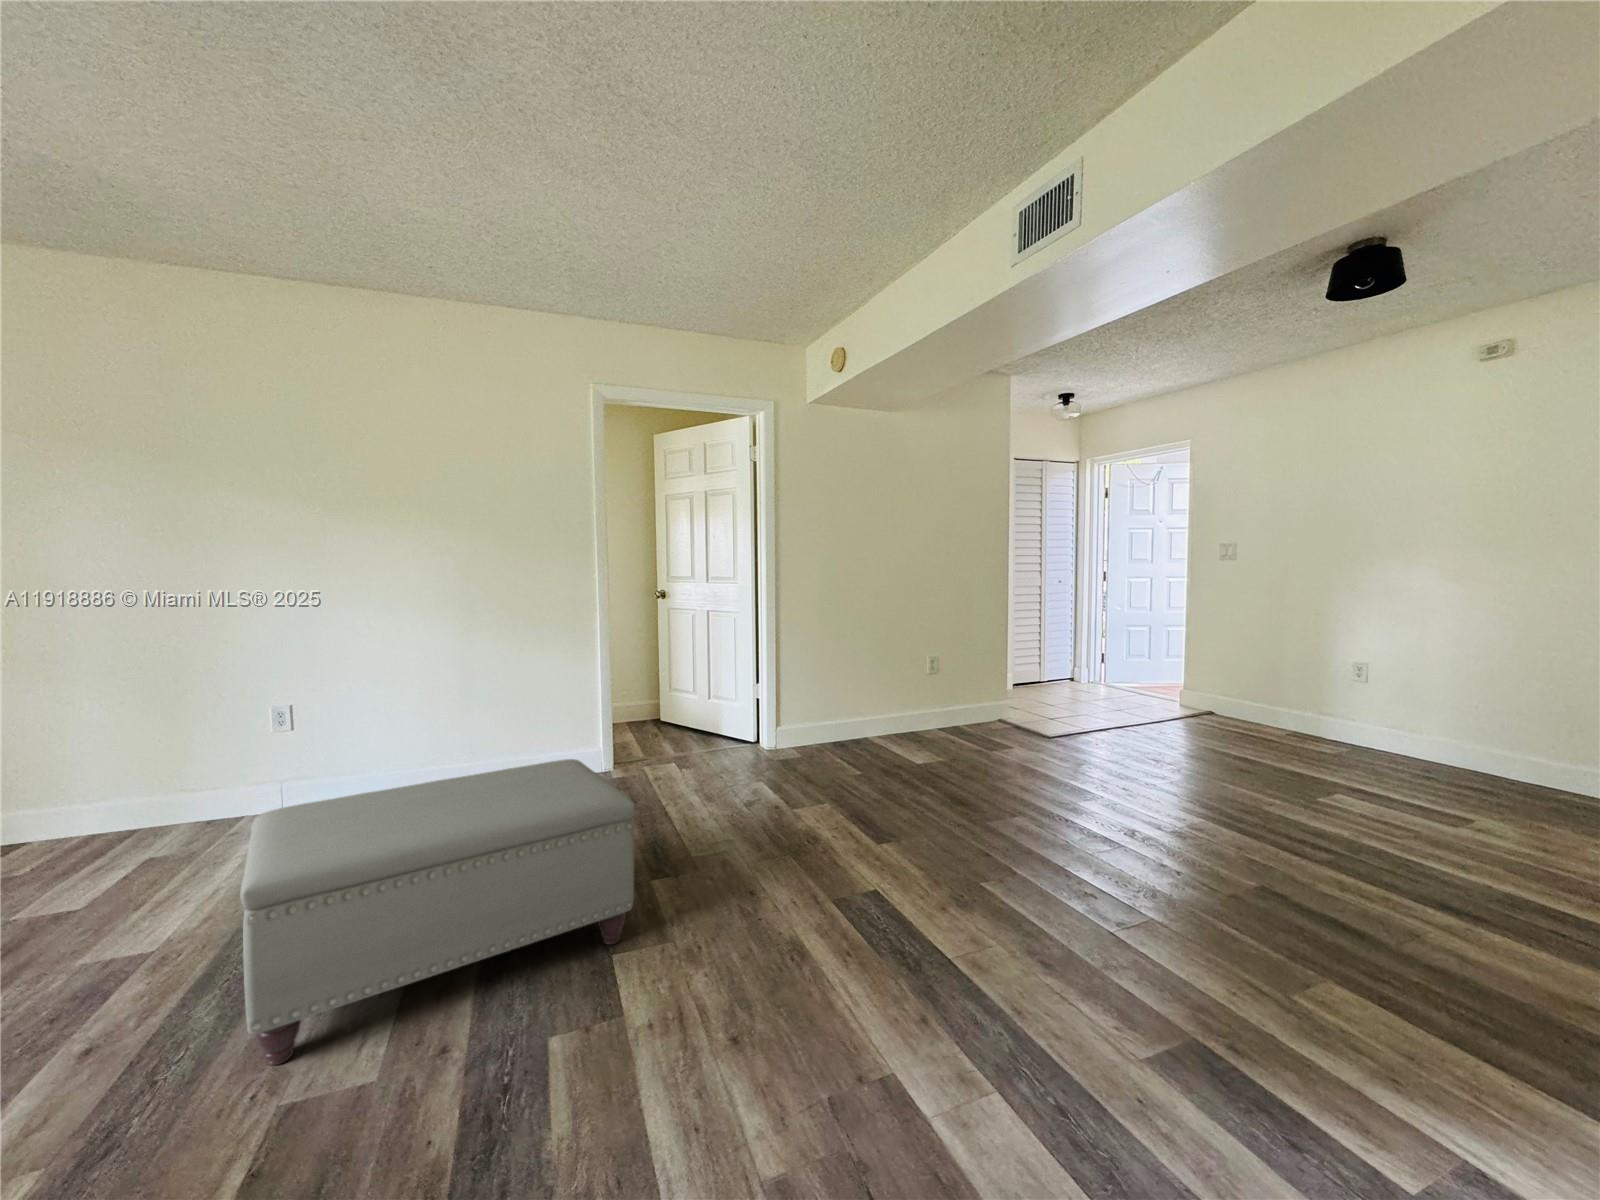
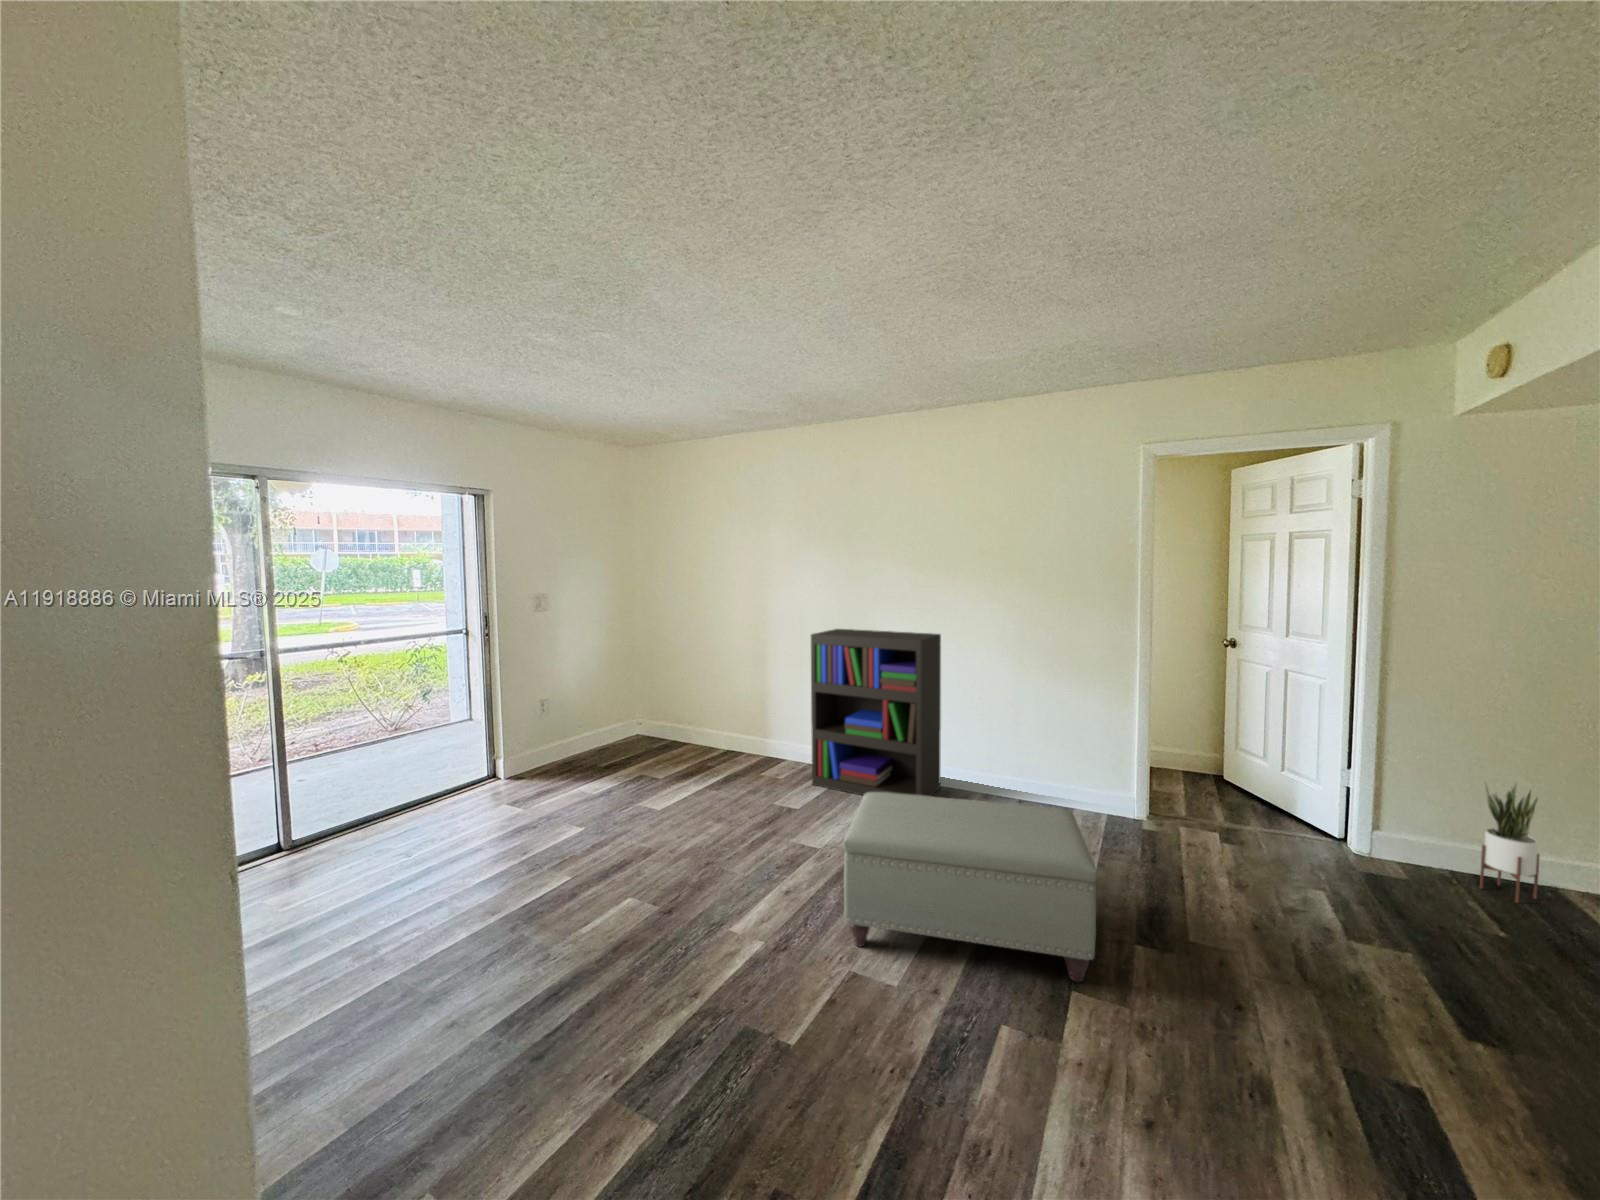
bookshelf: none [66,581,354,864] -> present [811,629,941,796]
potted plant: none [837,669,862,755] -> present [1480,782,1540,903]

